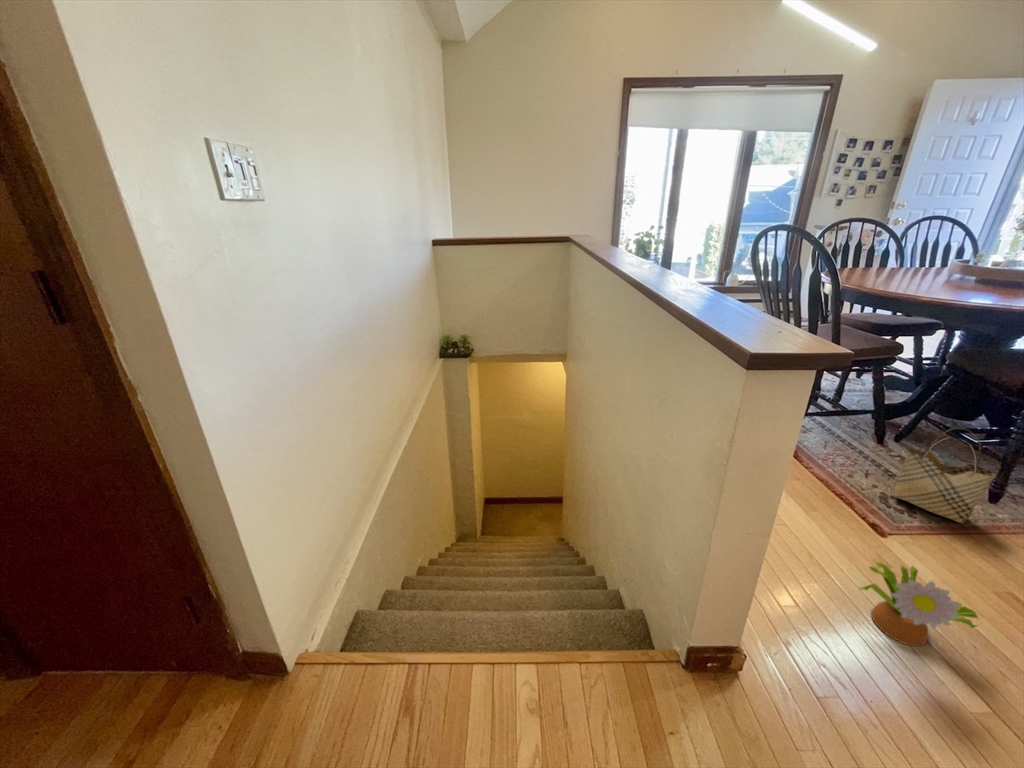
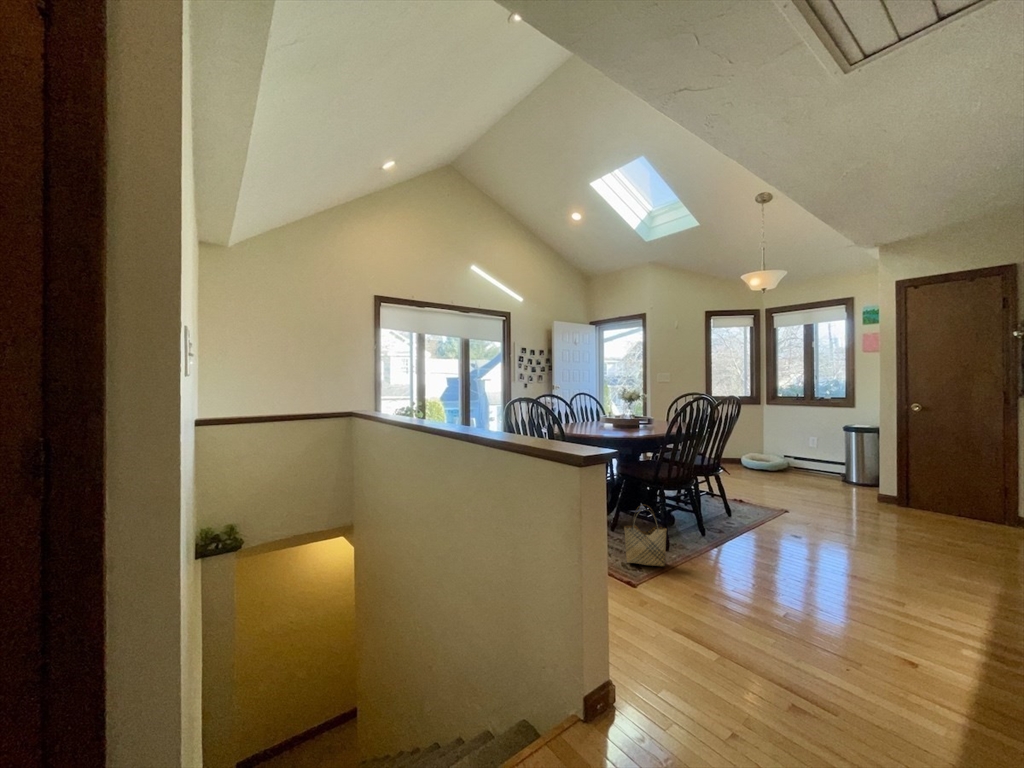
decorative plant: present [859,562,978,646] -> none [640,586,700,644]

